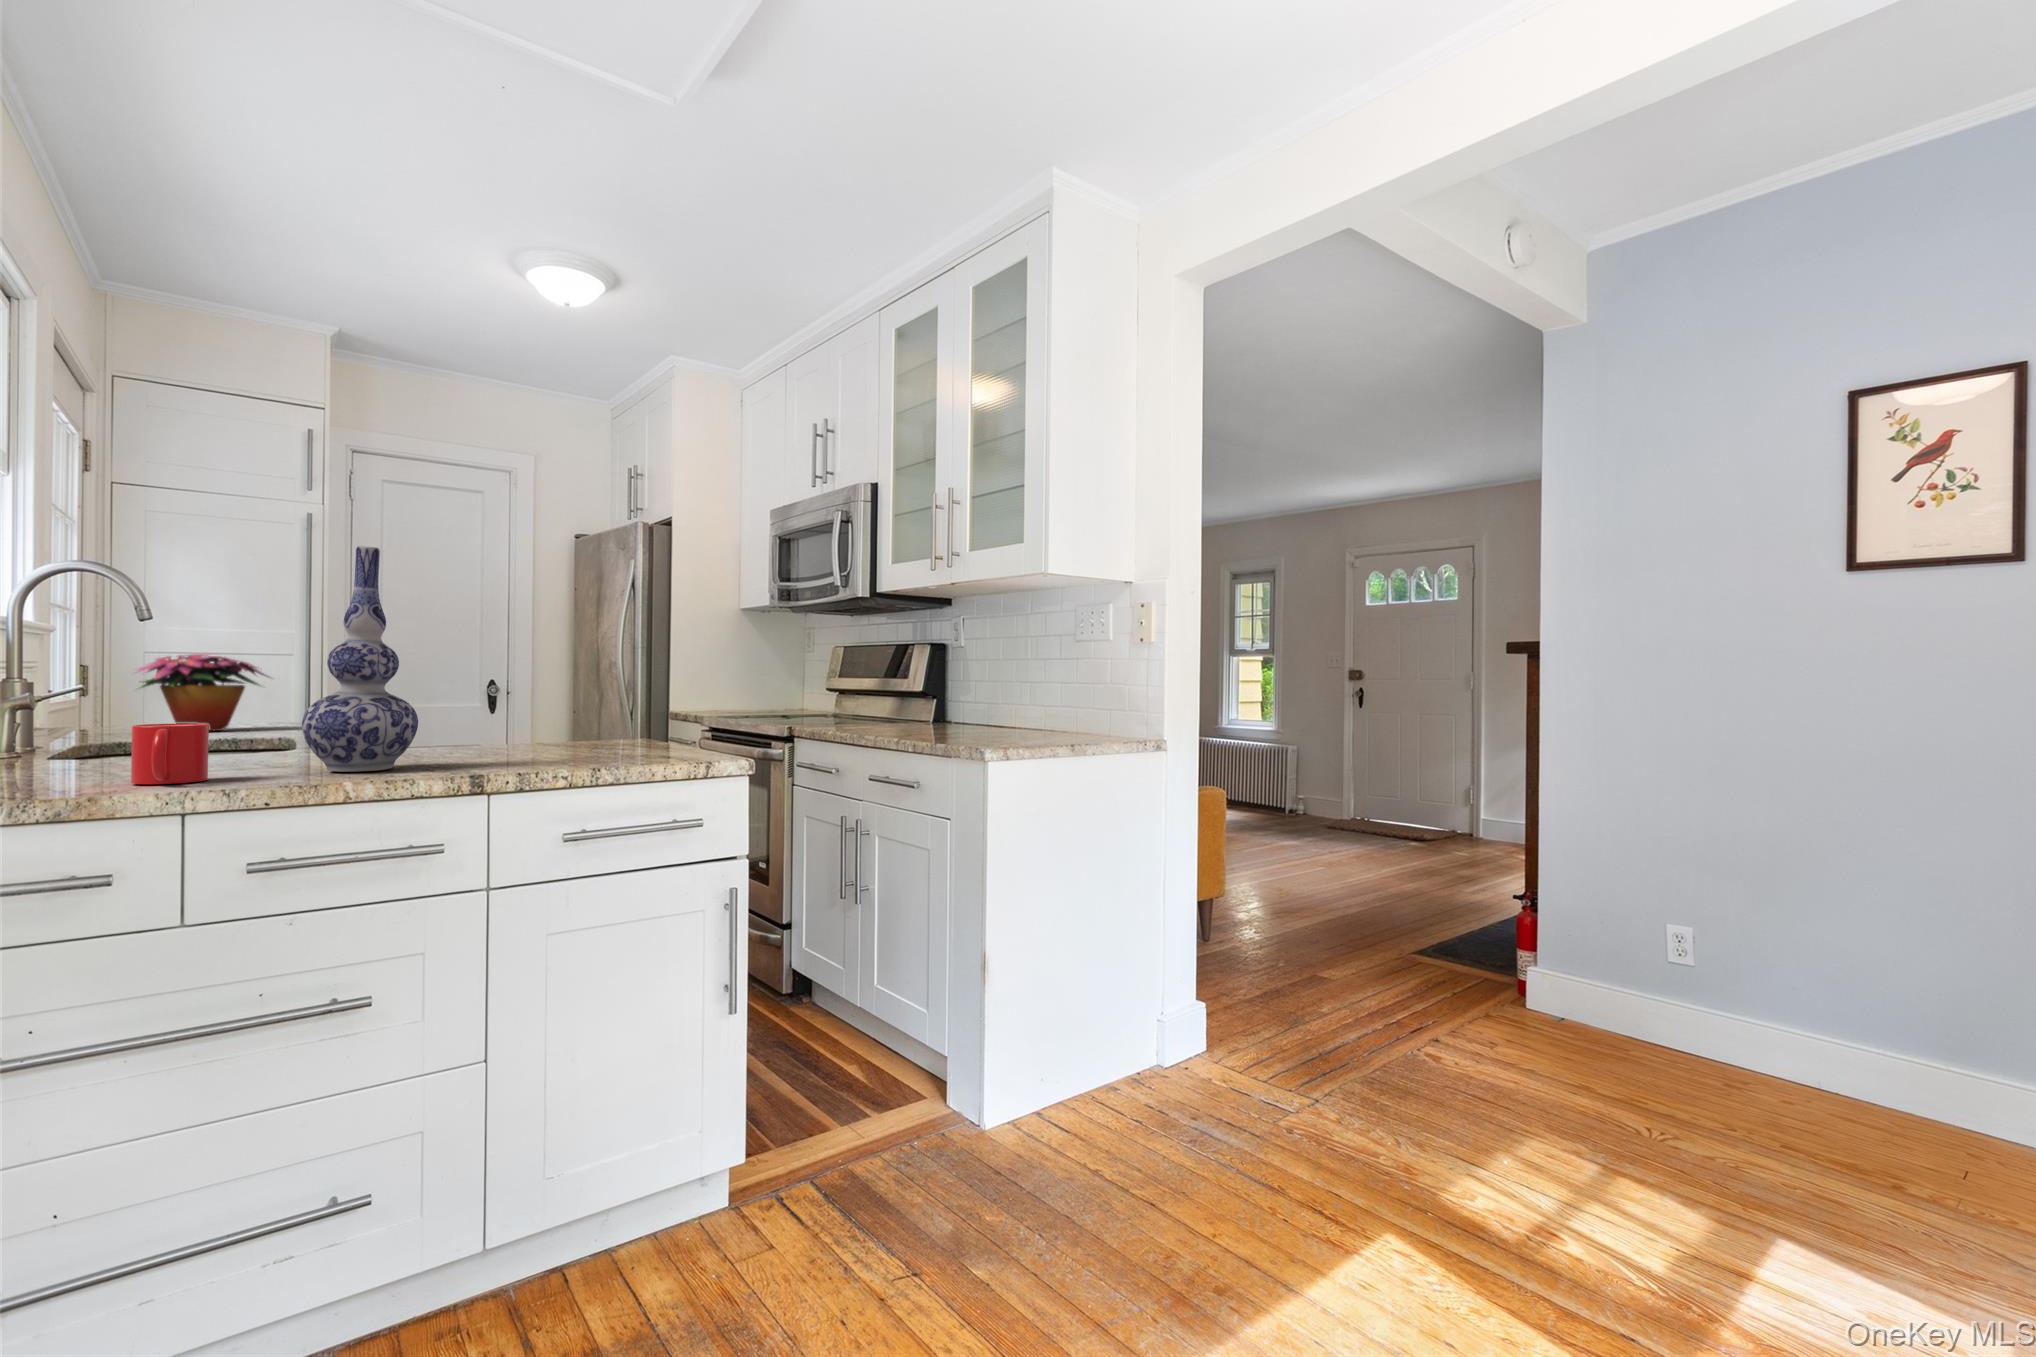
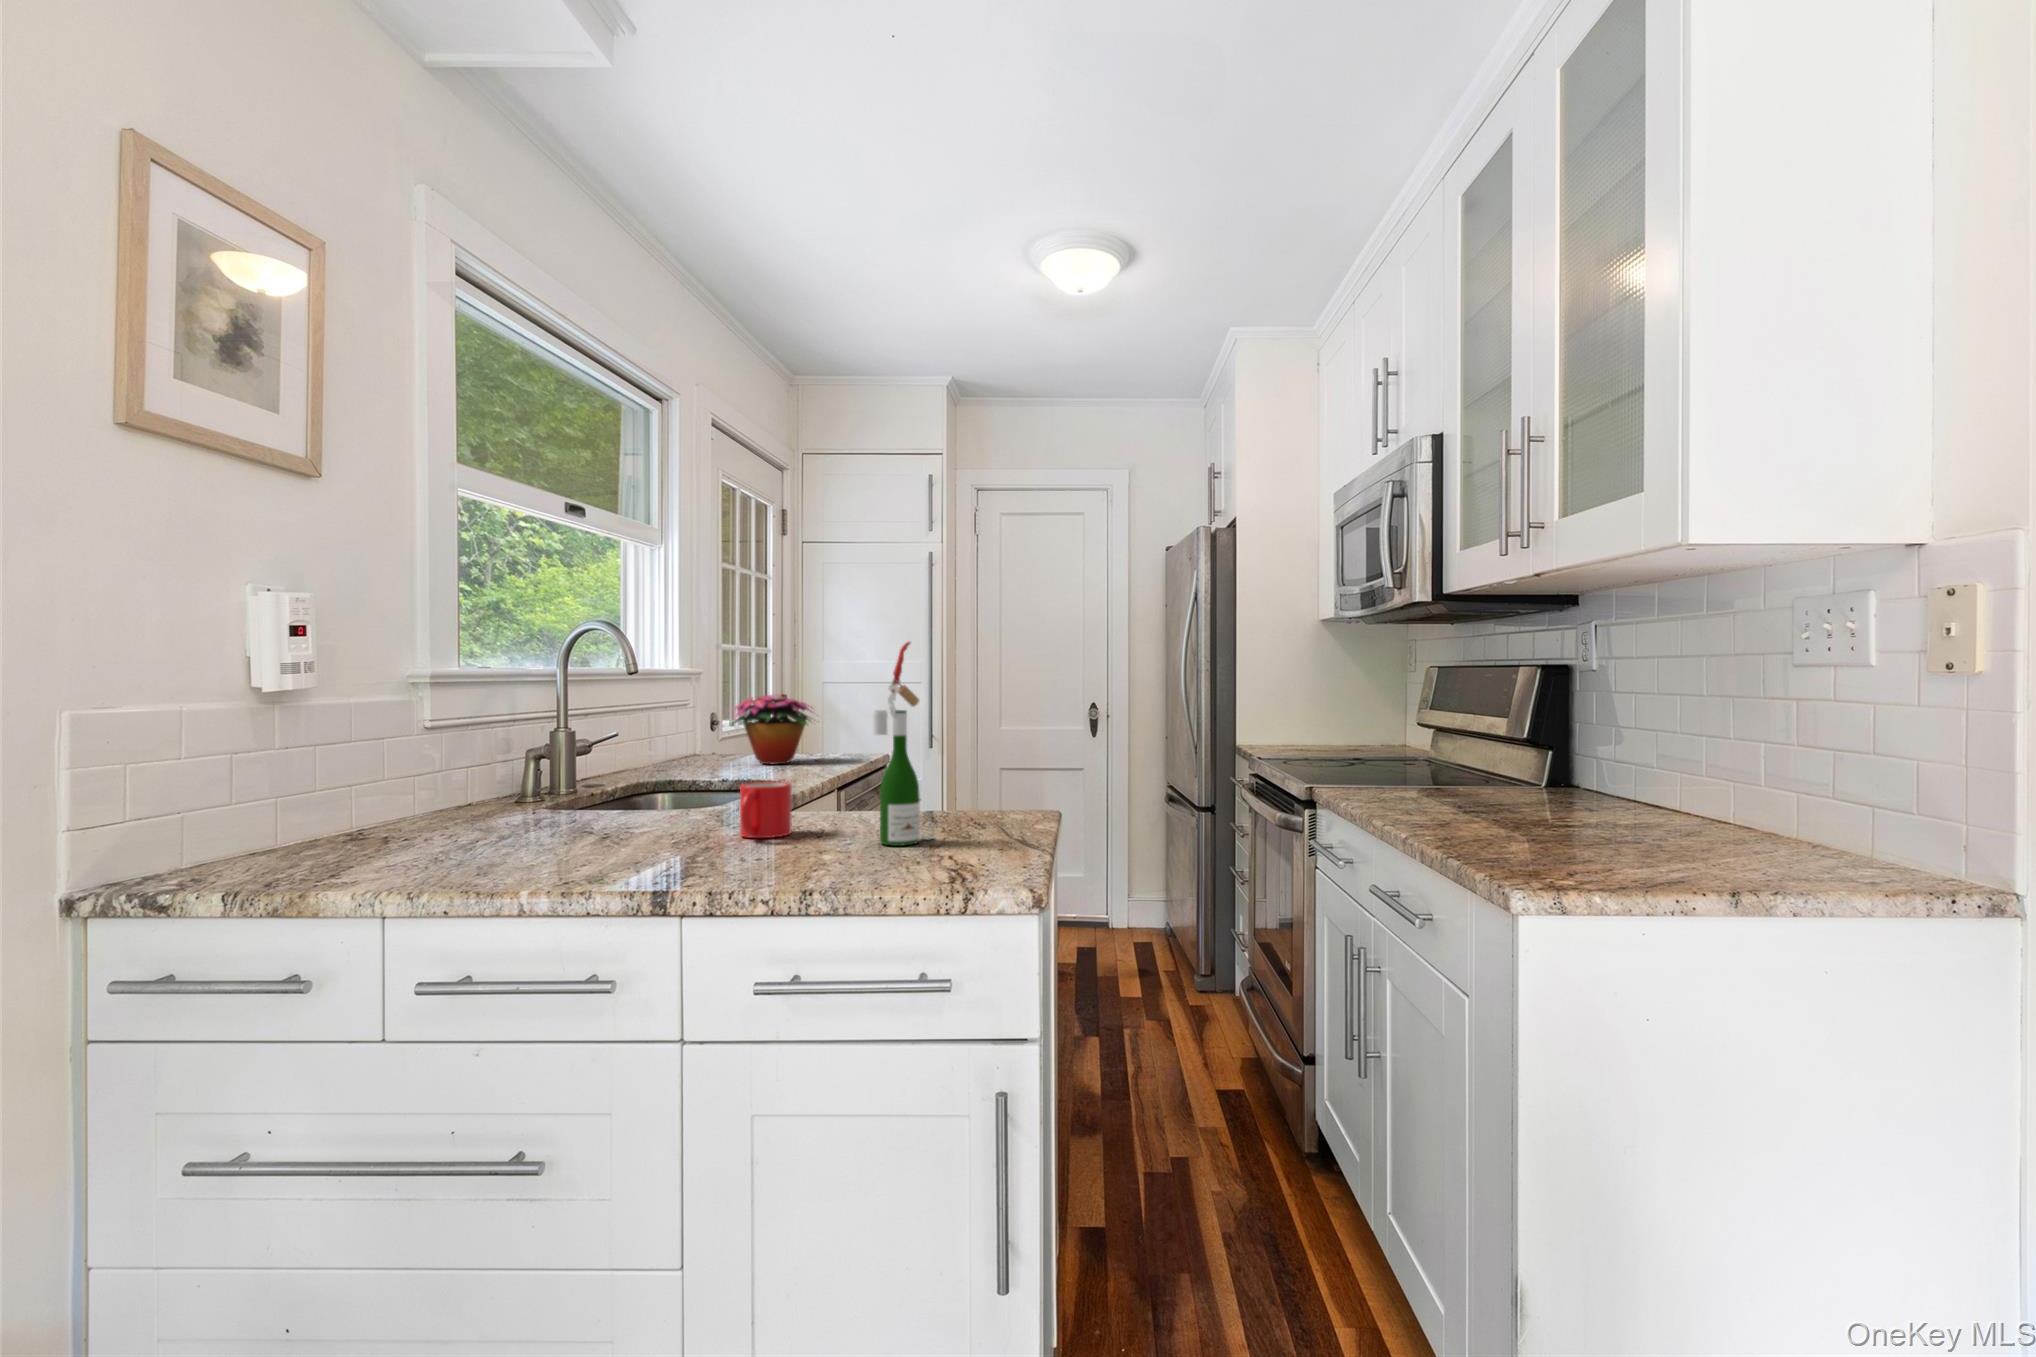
vase: present [302,546,418,772] -> none [554,604,673,867]
wine bottle: none [565,598,608,752] -> present [873,642,933,846]
mug: present [131,723,209,784] -> present [740,781,792,838]

